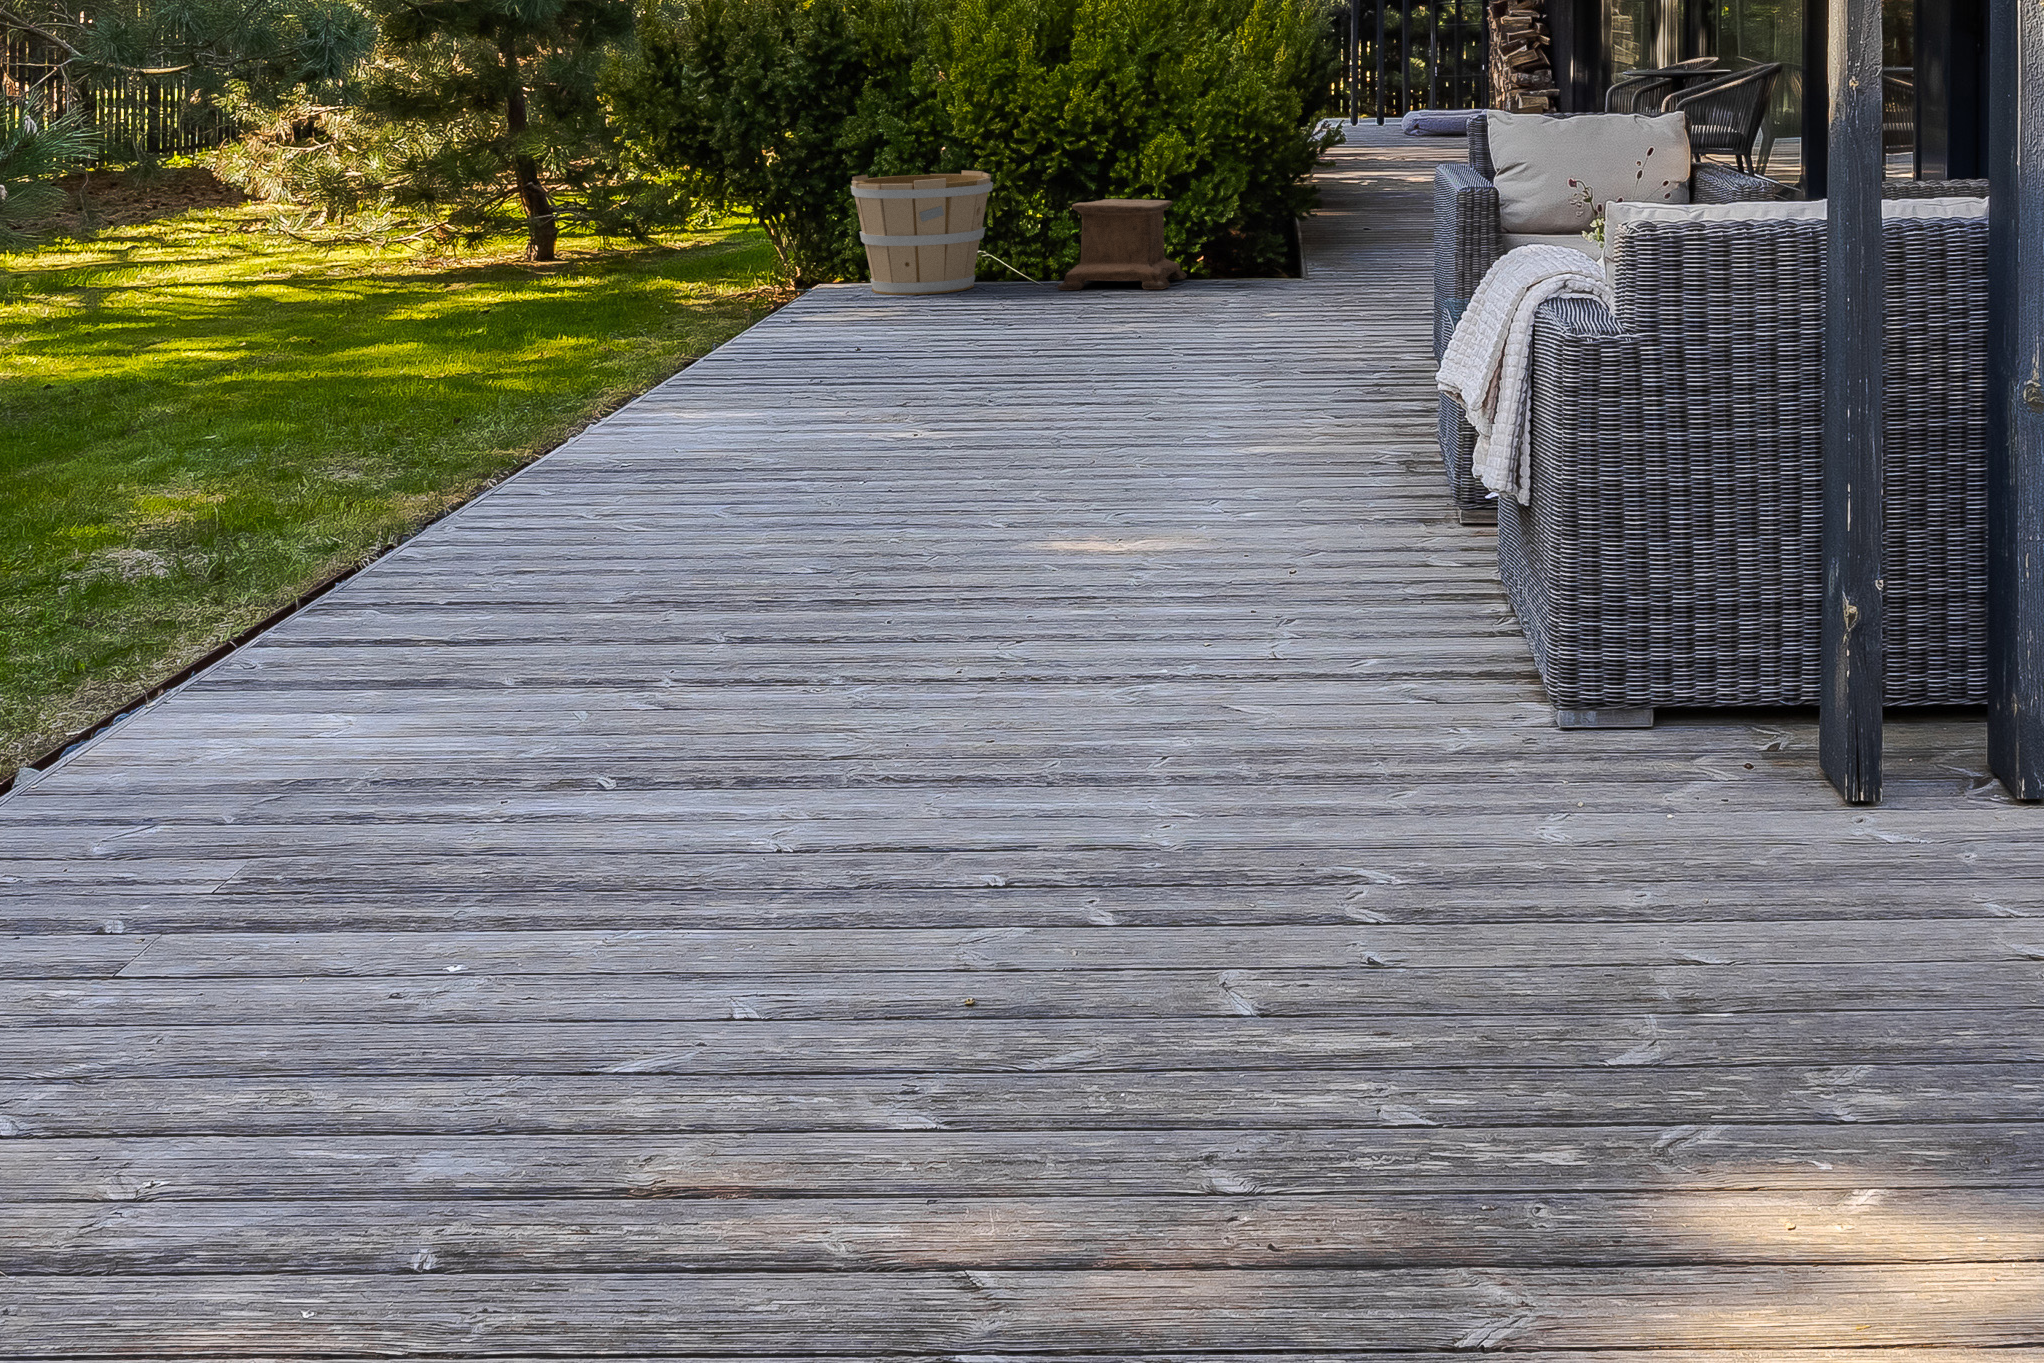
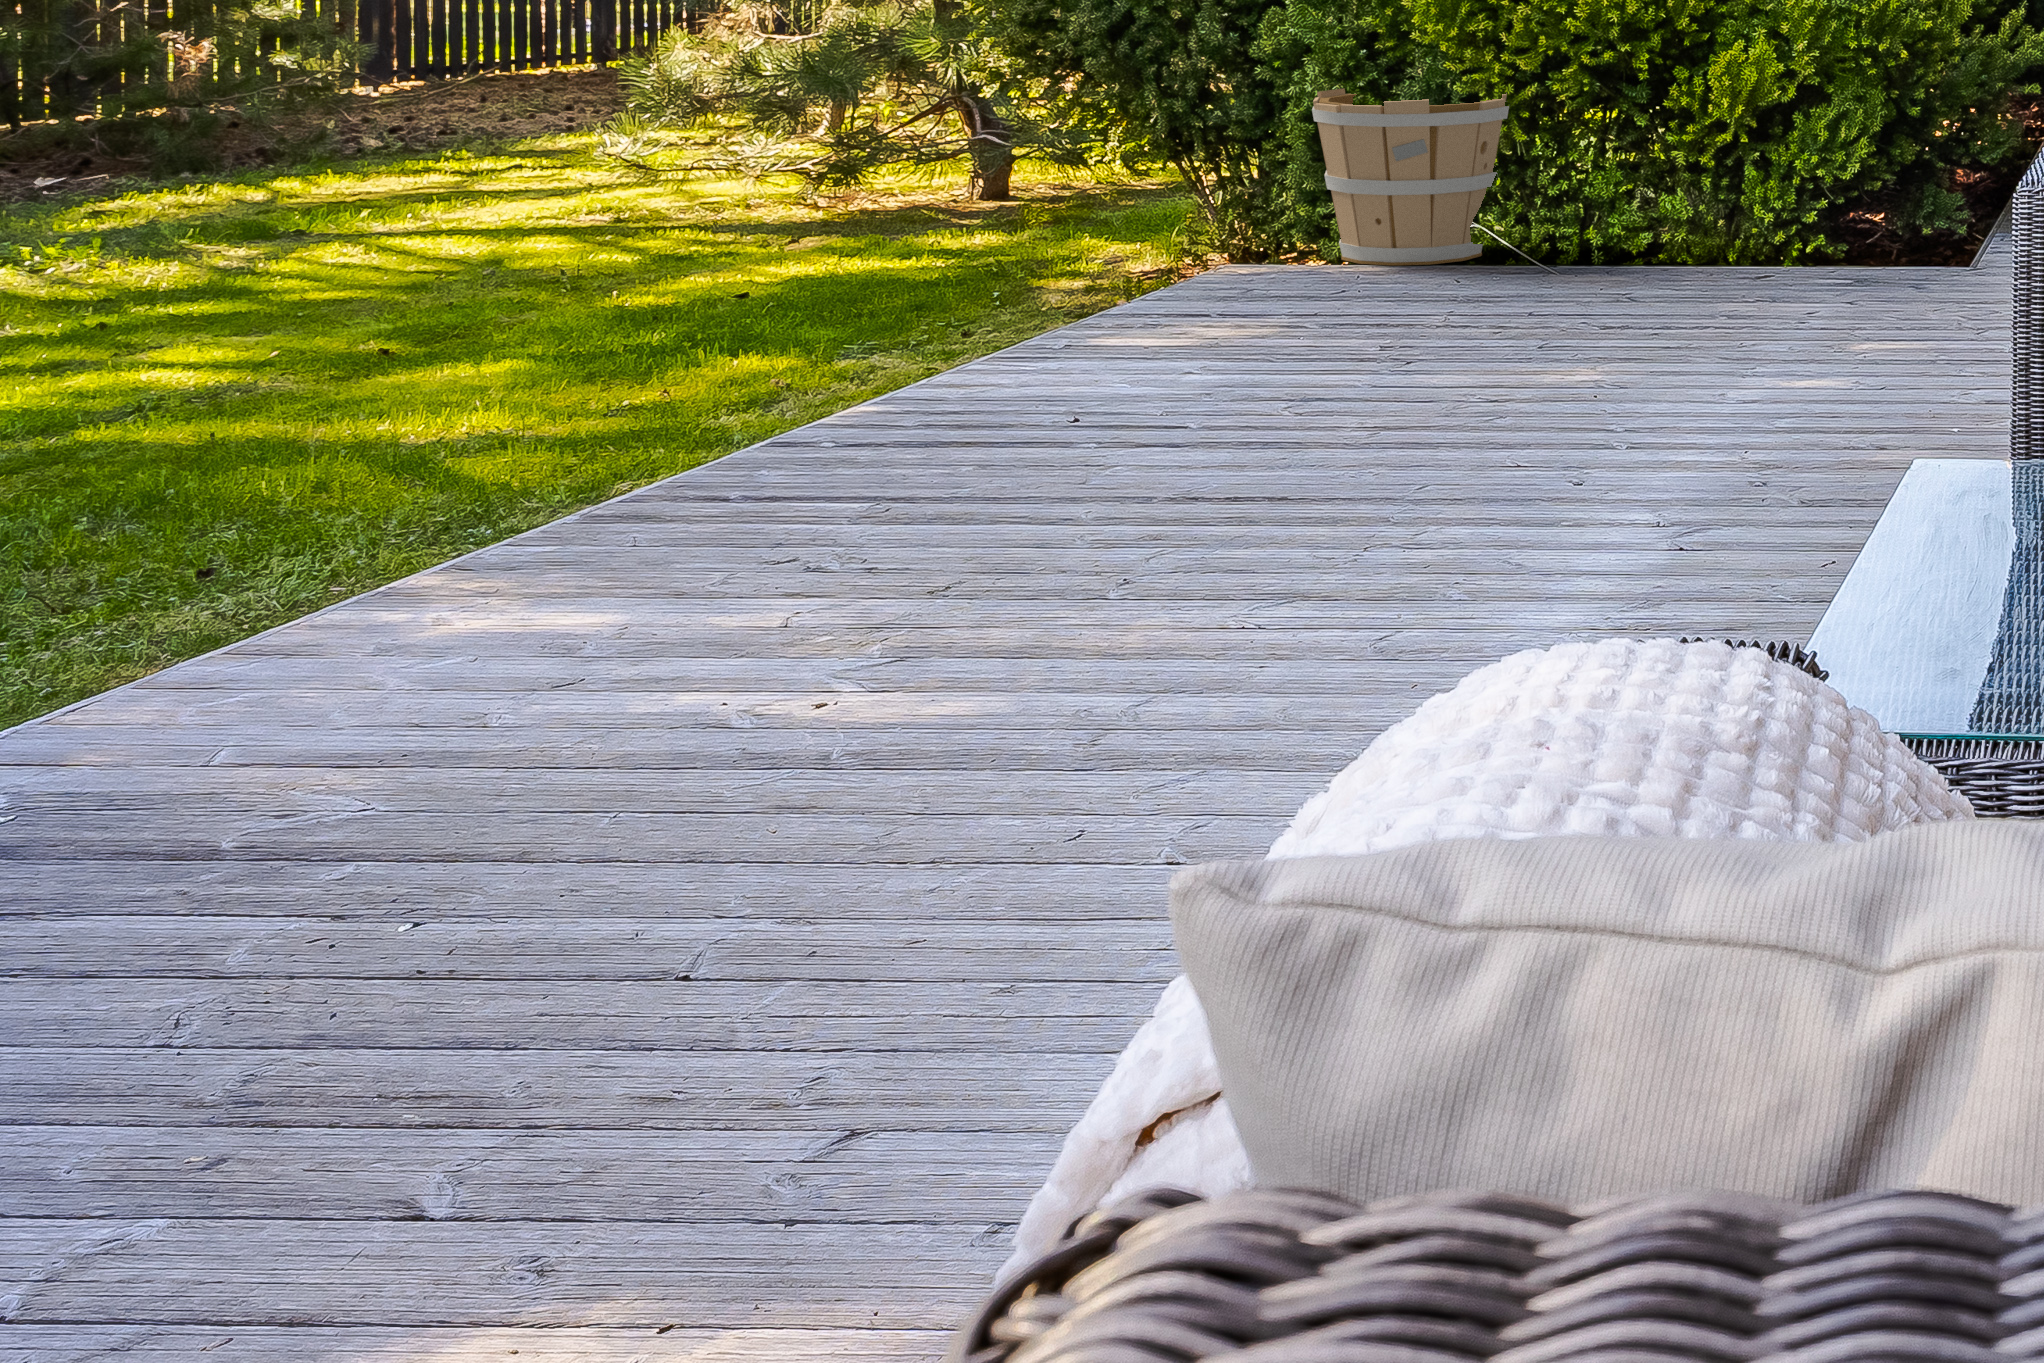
stool: present [1057,199,1187,290] -> none [1588,136,1784,274]

